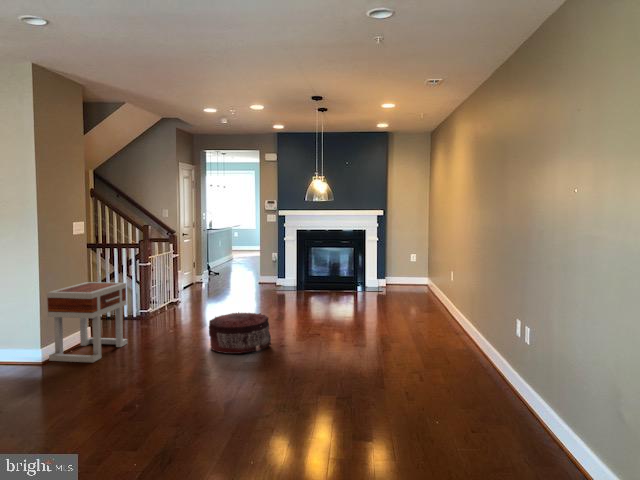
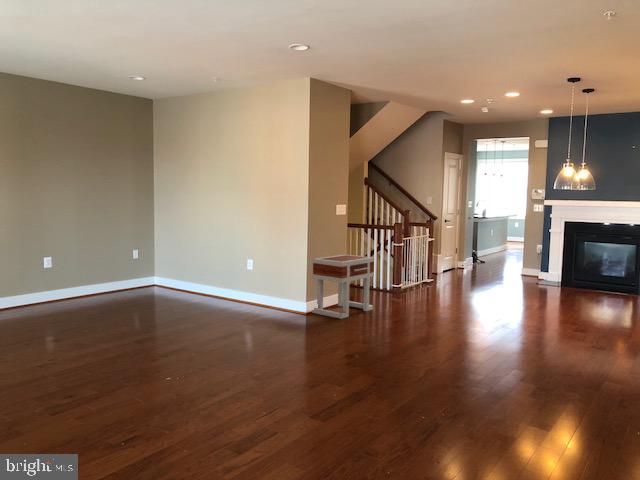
pouf: present [209,312,271,354] -> none [439,294,498,332]

